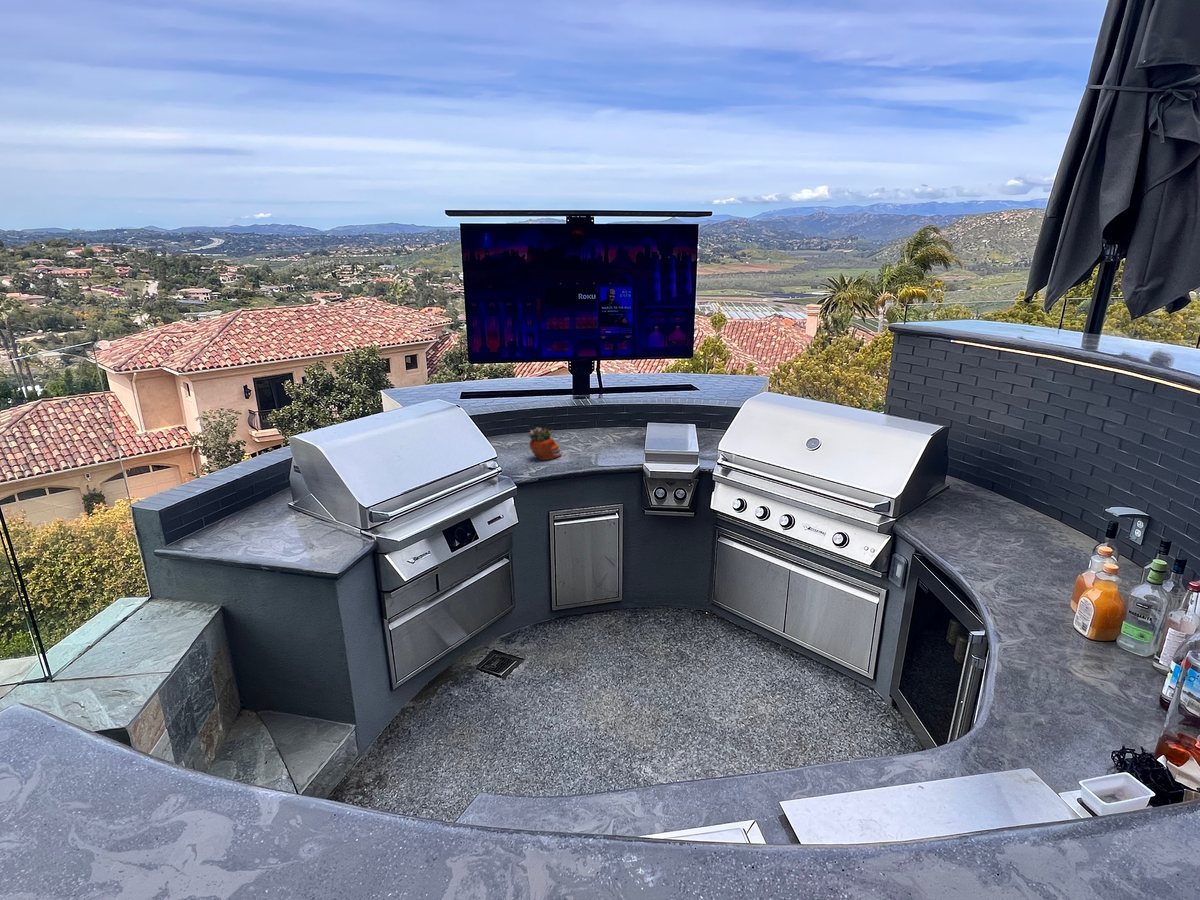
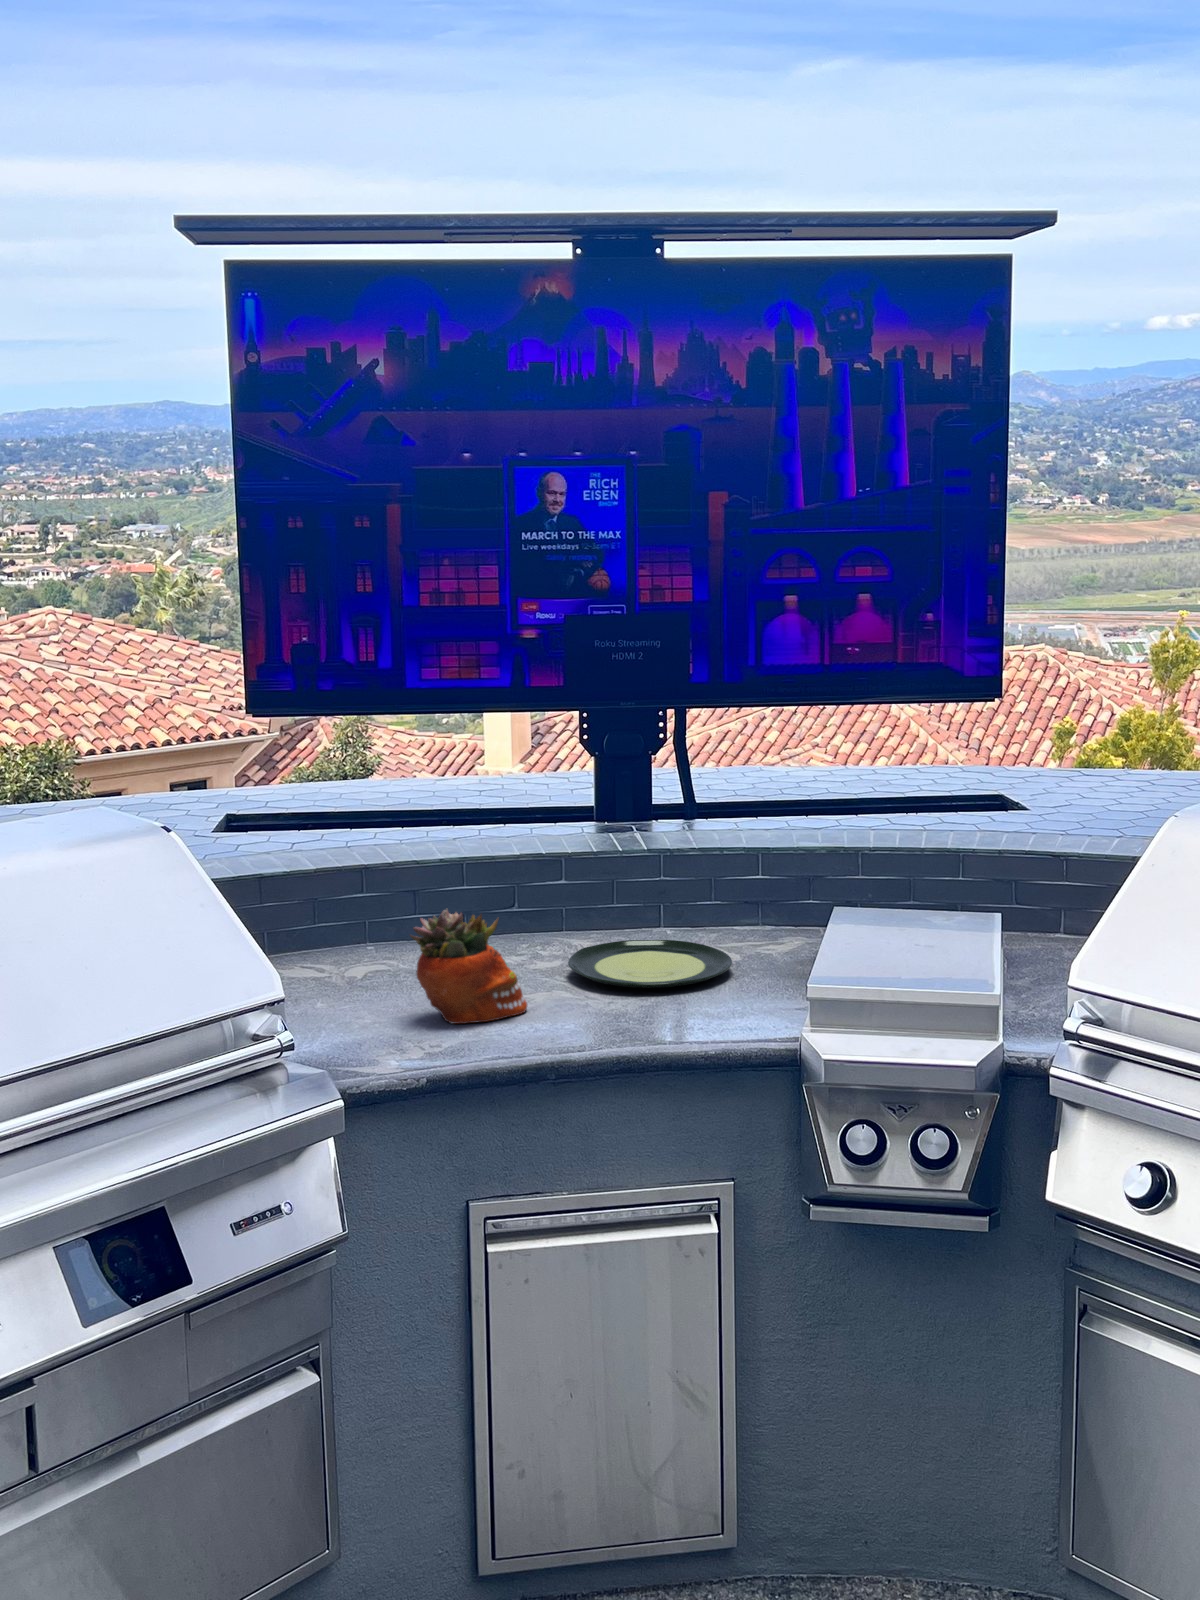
plate: none [571,431,619,447] -> present [568,940,732,988]

